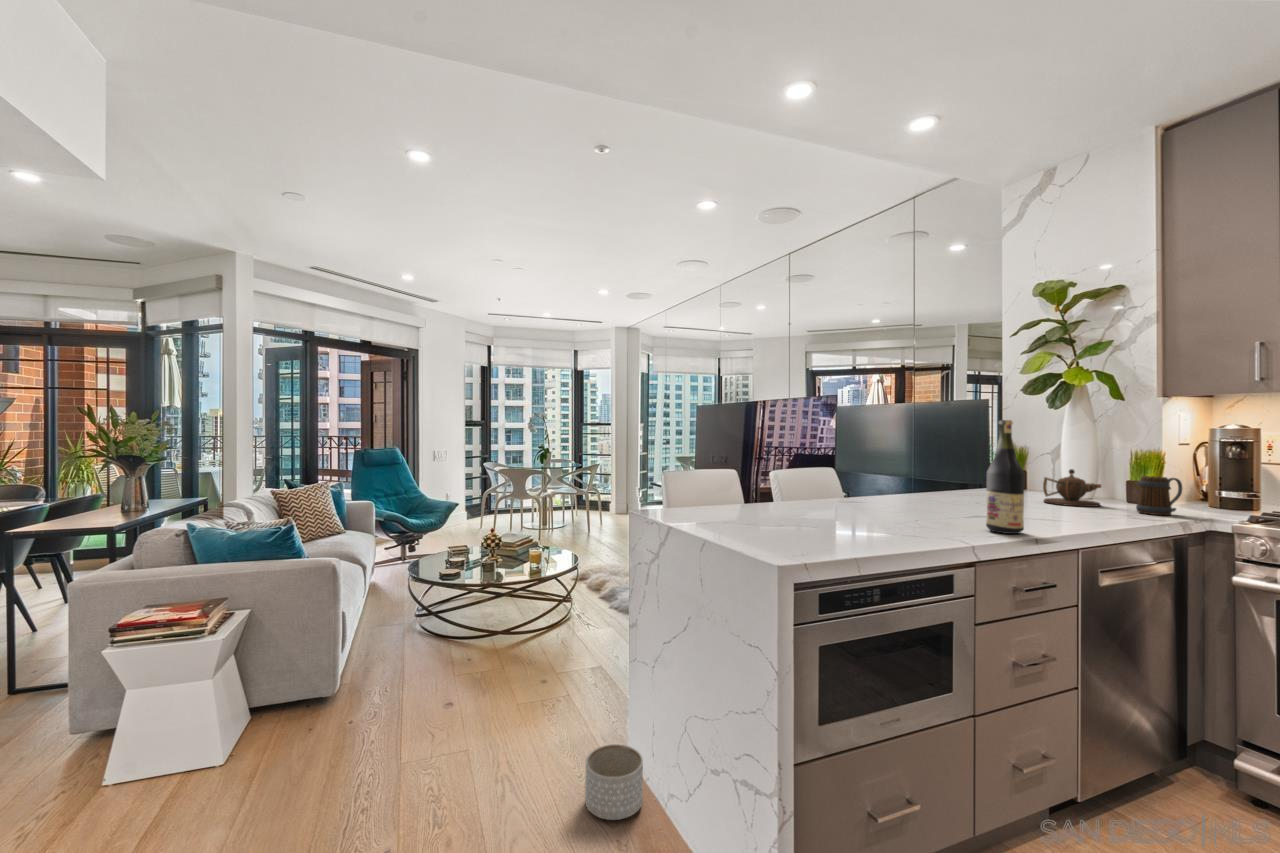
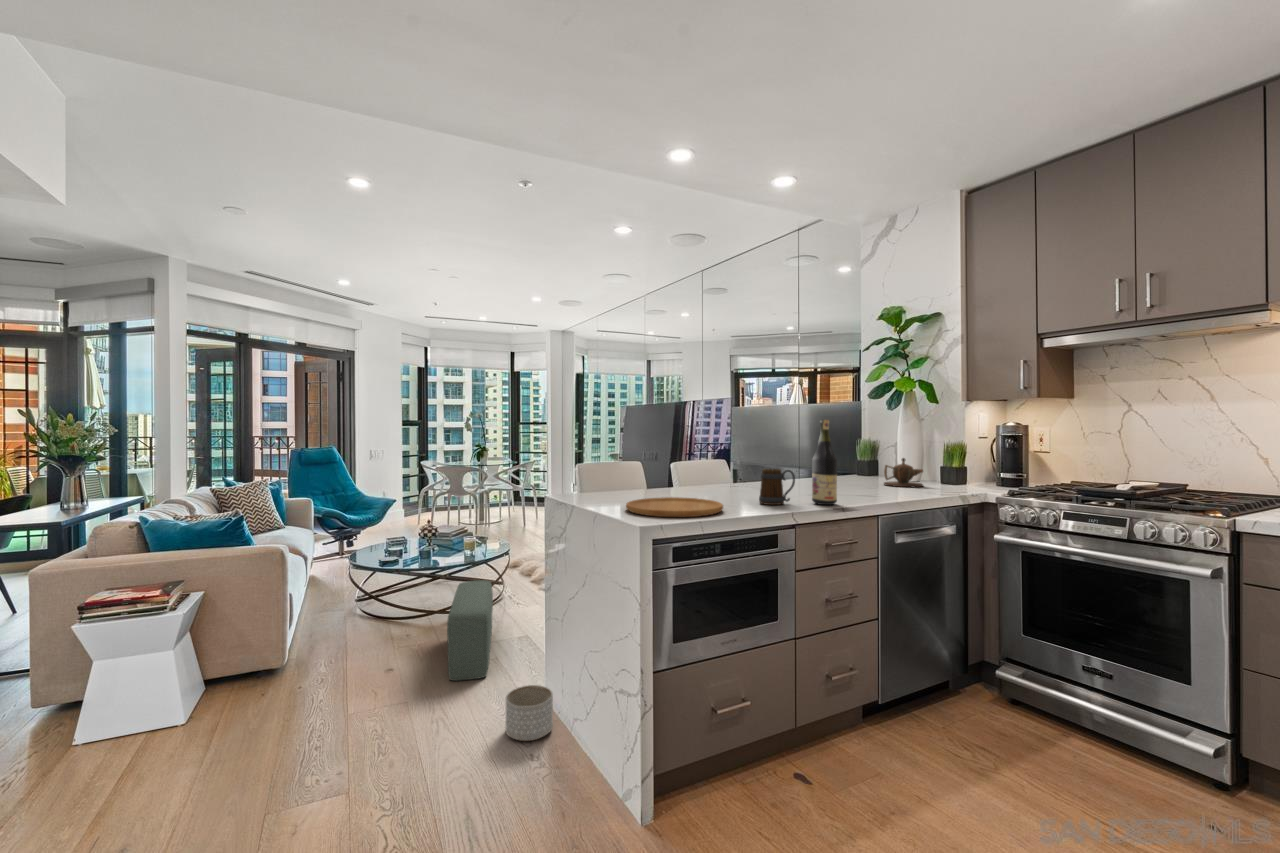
mug: present [1136,476,1182,515] -> present [759,469,795,505]
cutting board: none [745,519,880,551] -> present [626,497,723,517]
pouf: none [514,601,562,723] -> present [447,580,493,681]

